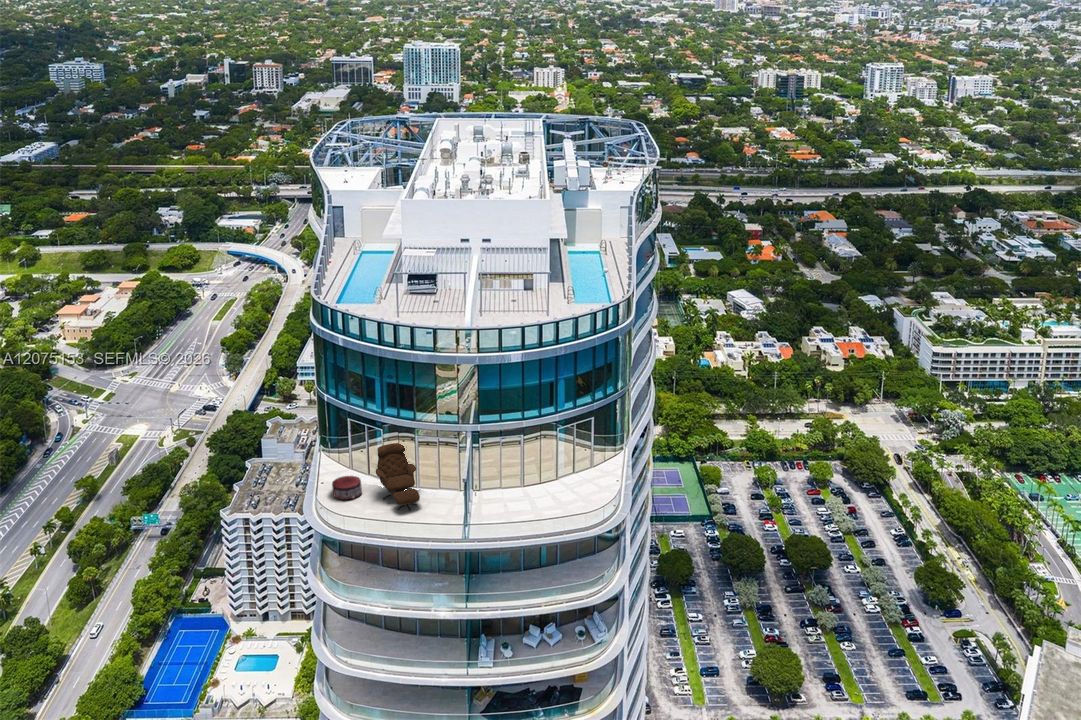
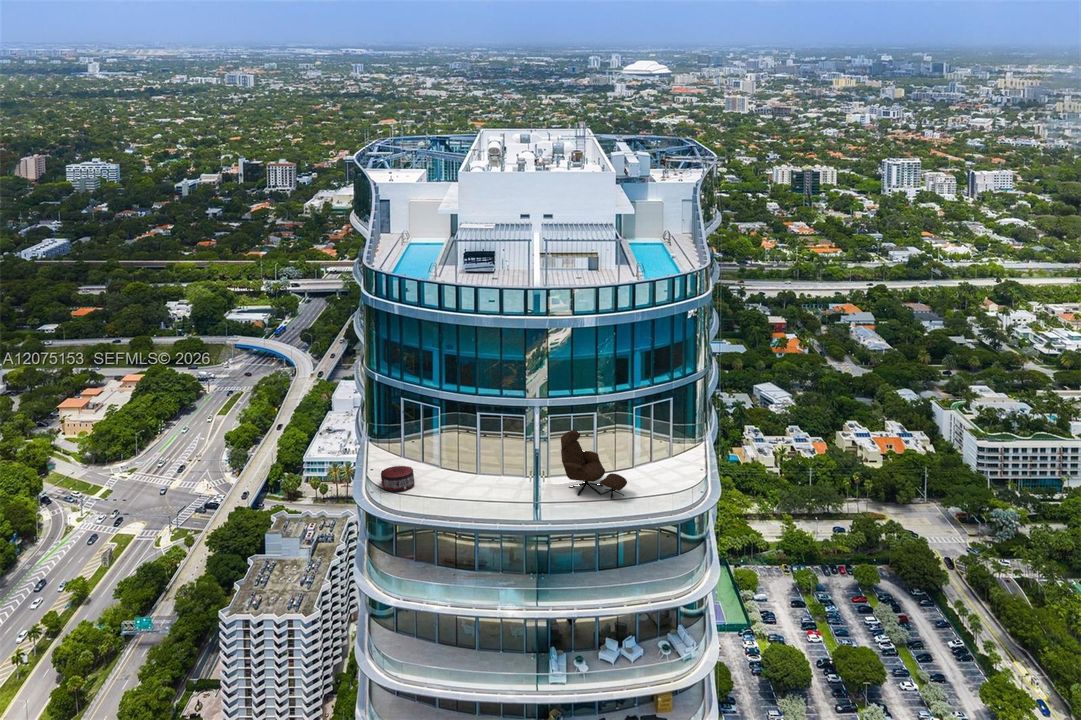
lounge chair: present [376,443,420,511] -> present [561,430,627,499]

